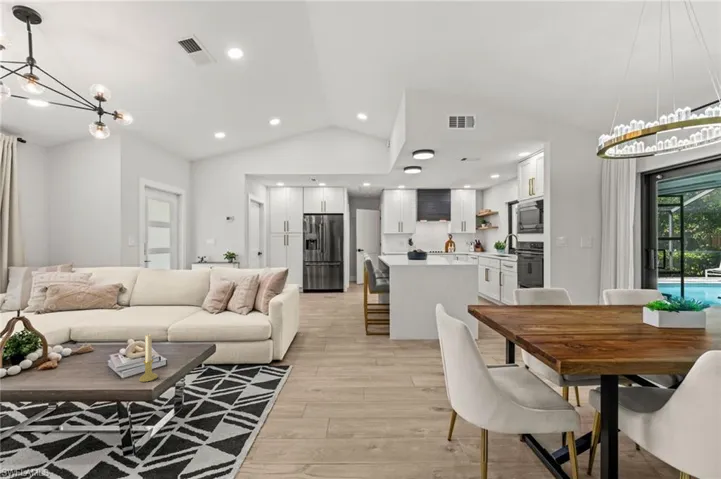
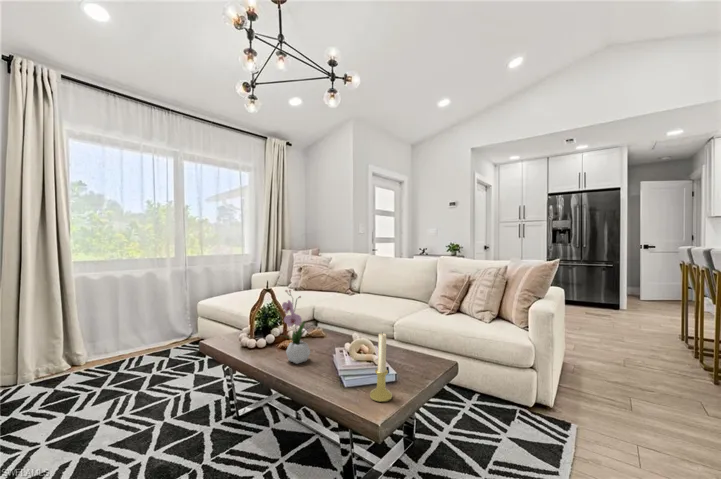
flower arrangement: none [46,314,83,376] -> present [282,290,310,364]

